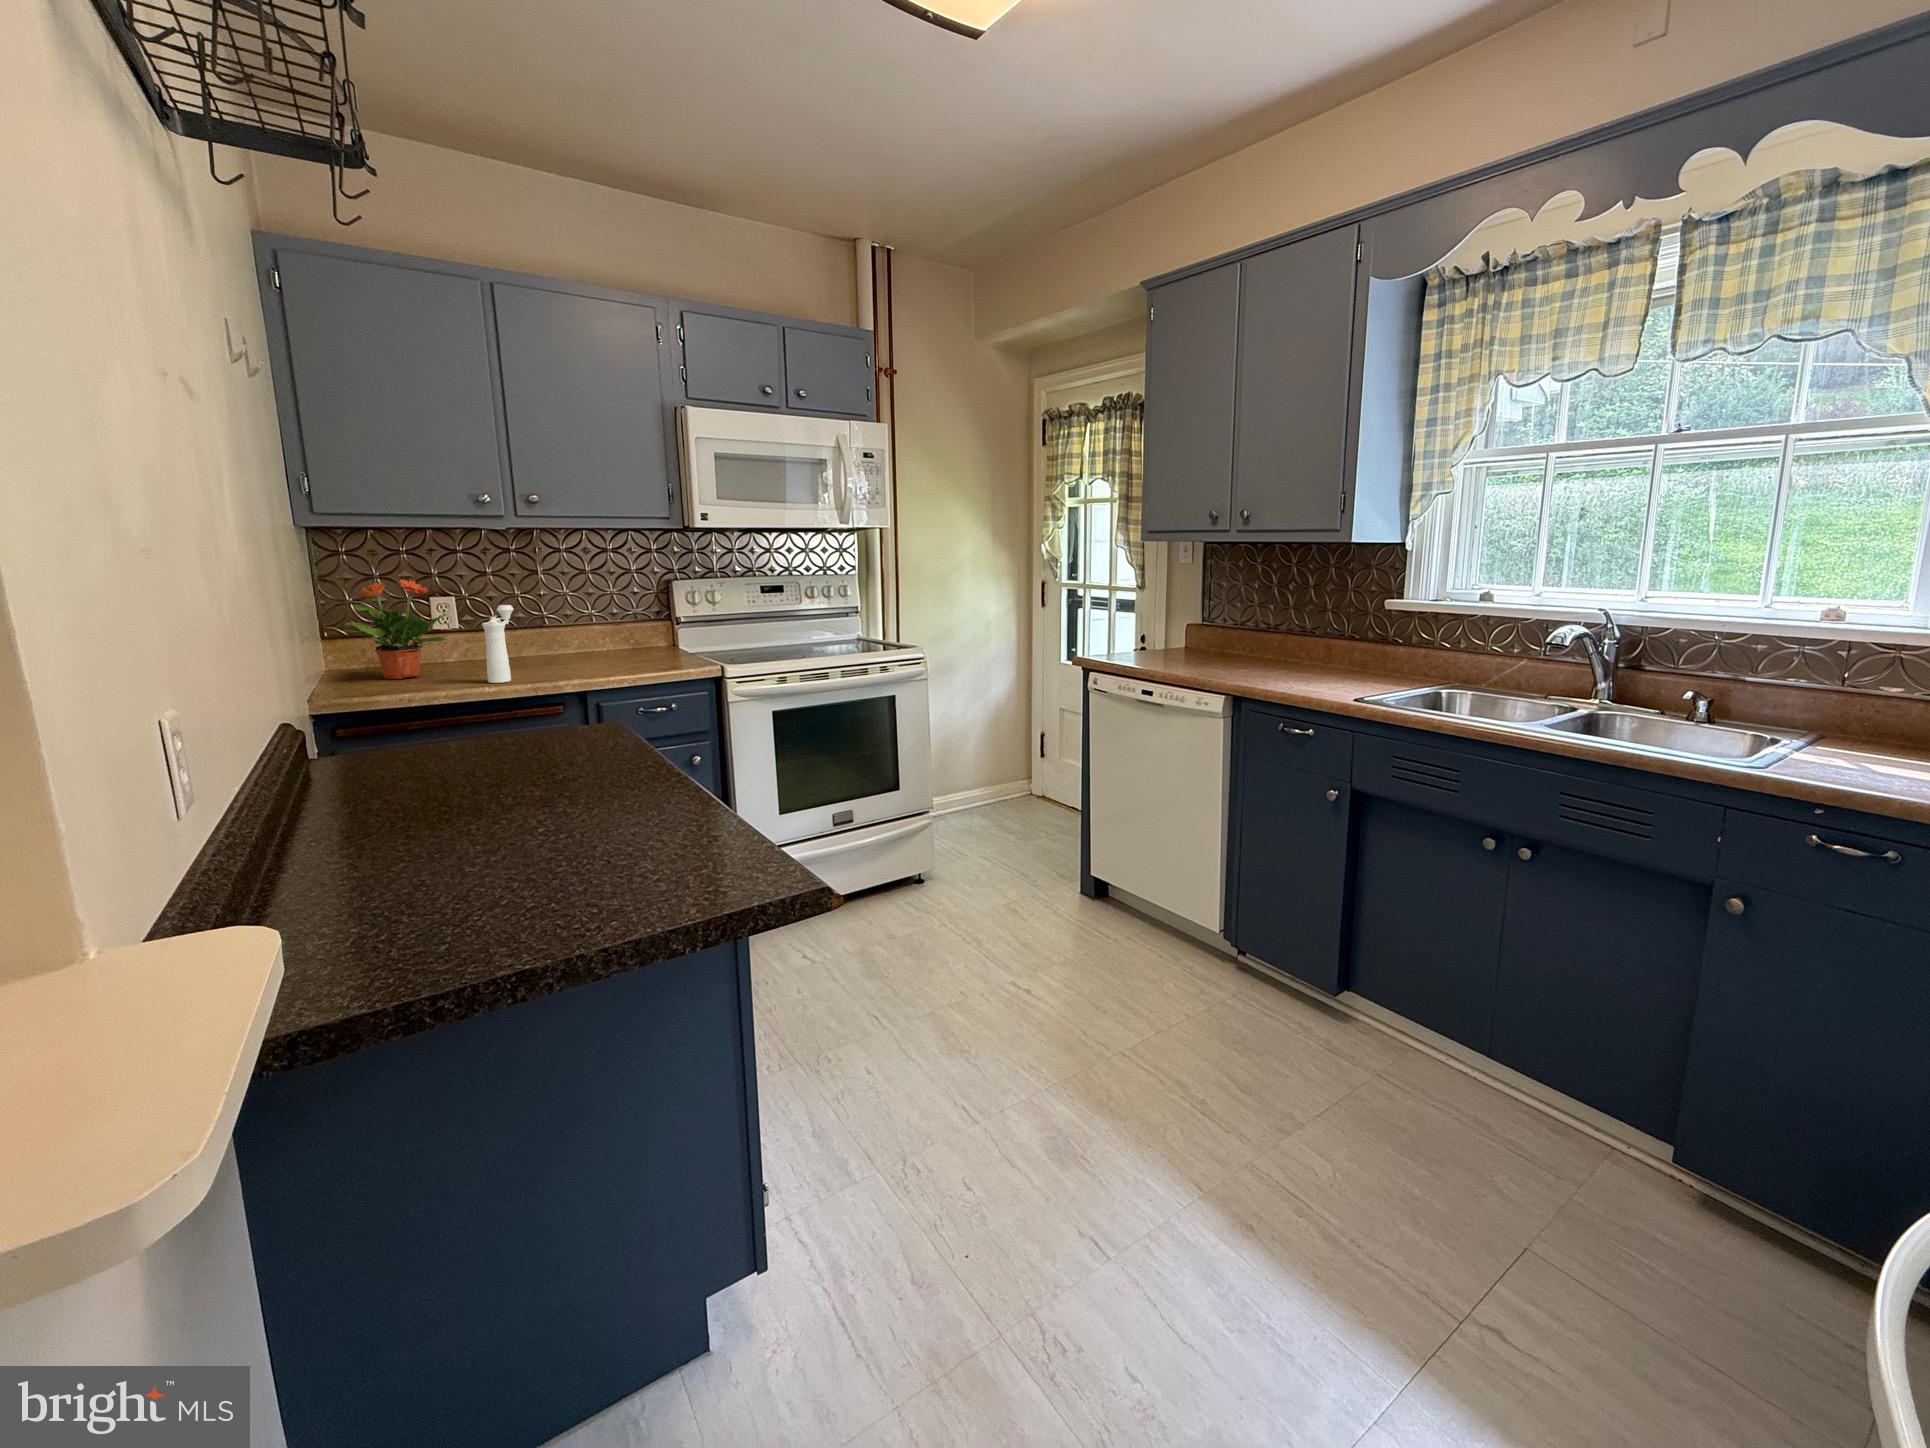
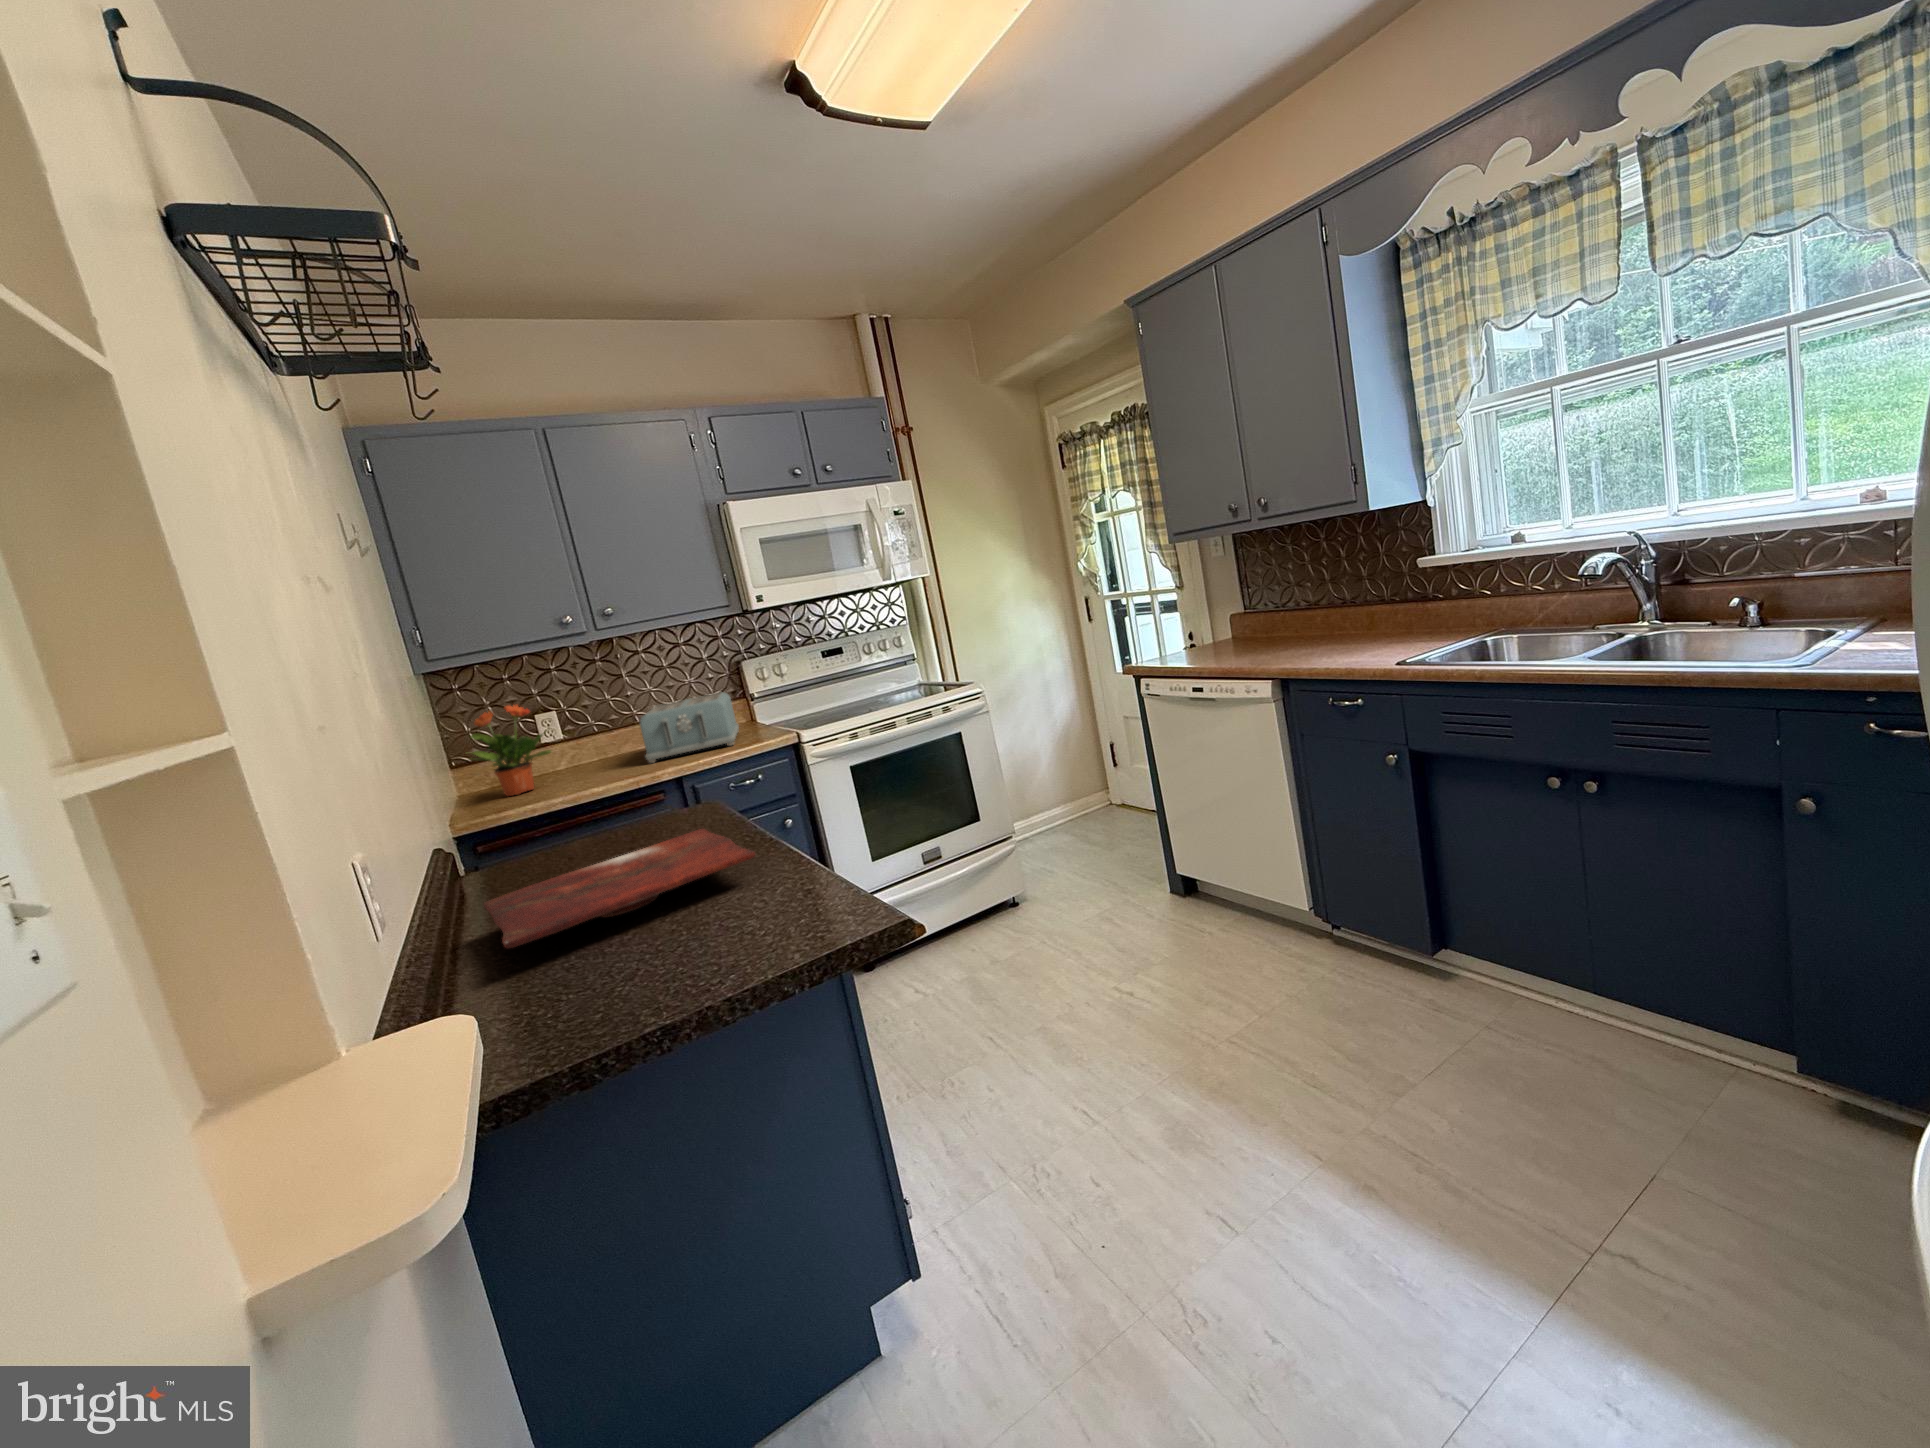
pepper mill: present [482,605,514,683] -> none [580,712,613,785]
toaster: none [551,609,660,670] -> present [640,692,739,763]
cutting board: none [331,748,664,849] -> present [483,829,755,948]

